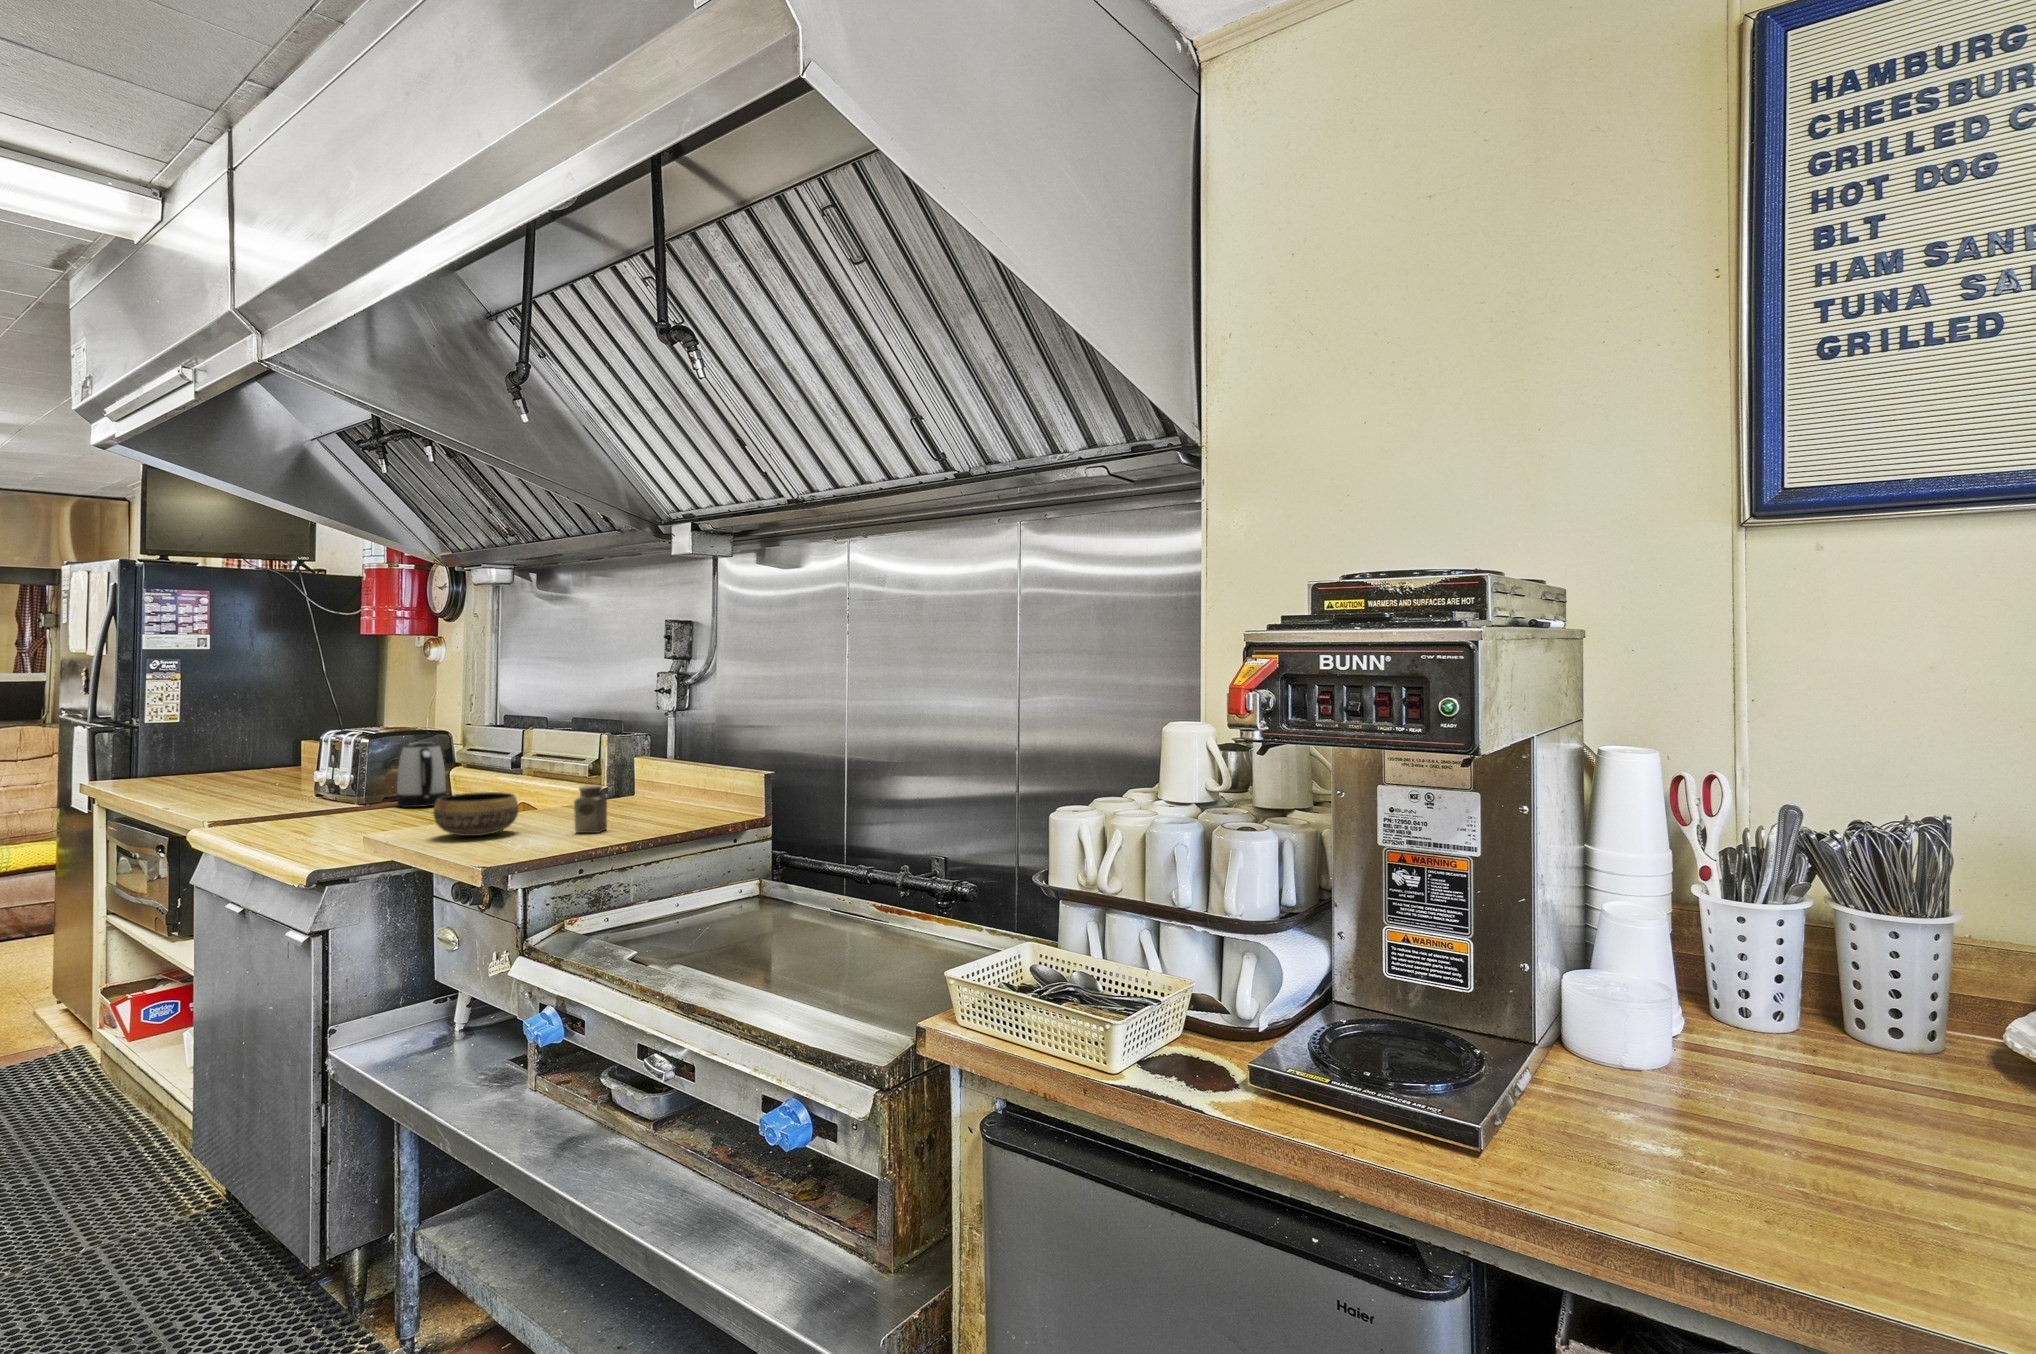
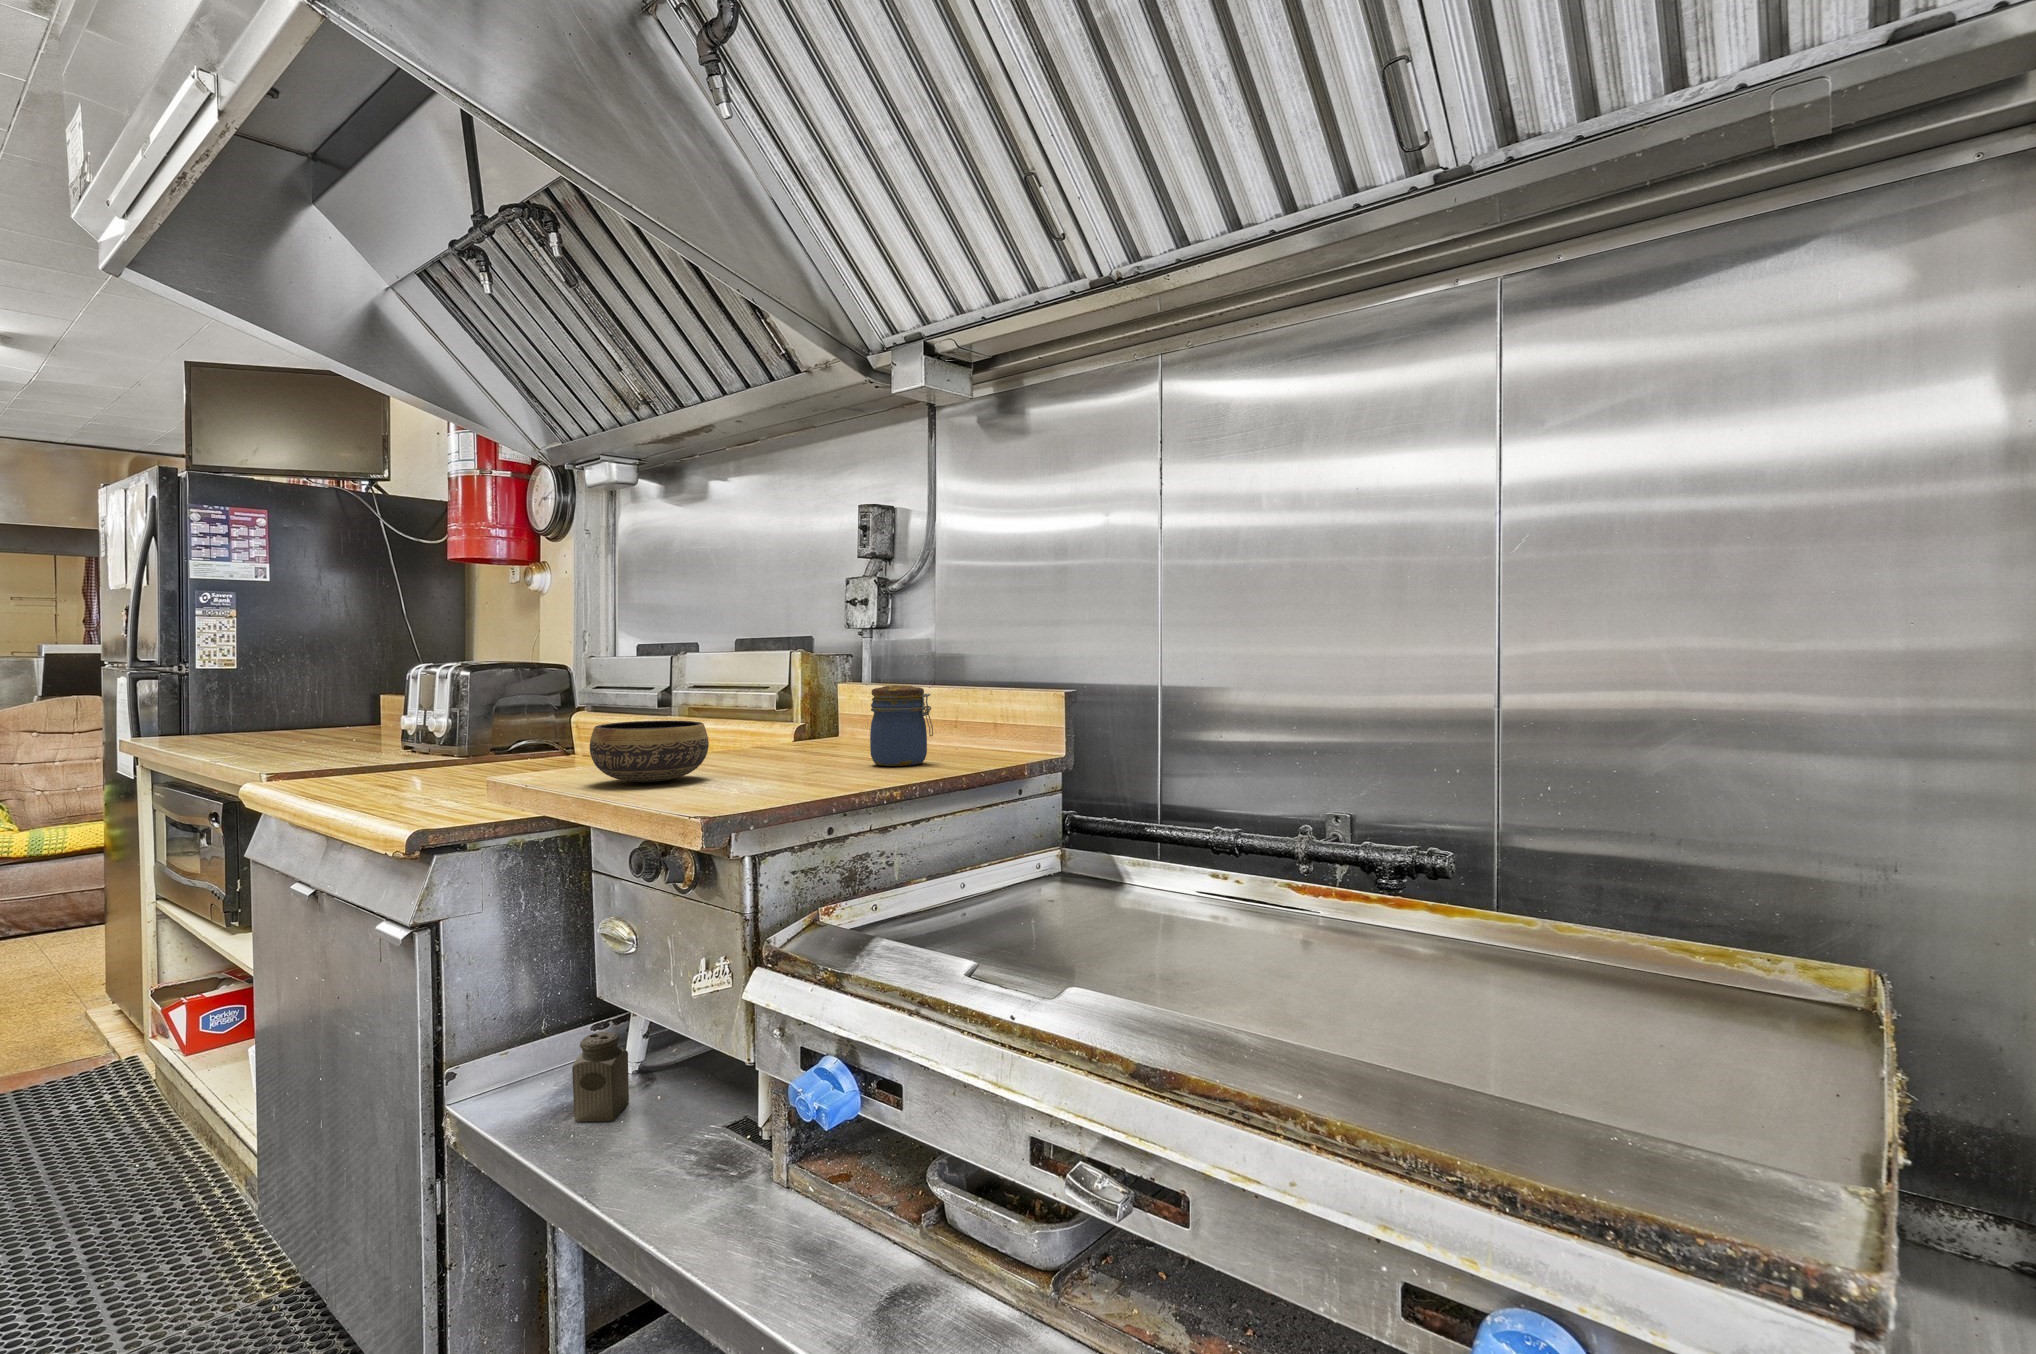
kettle: present [396,742,446,807] -> none [509,675,570,760]
jar: none [640,767,685,824] -> present [870,685,933,766]
salt shaker: present [574,785,607,833] -> present [572,1032,629,1121]

